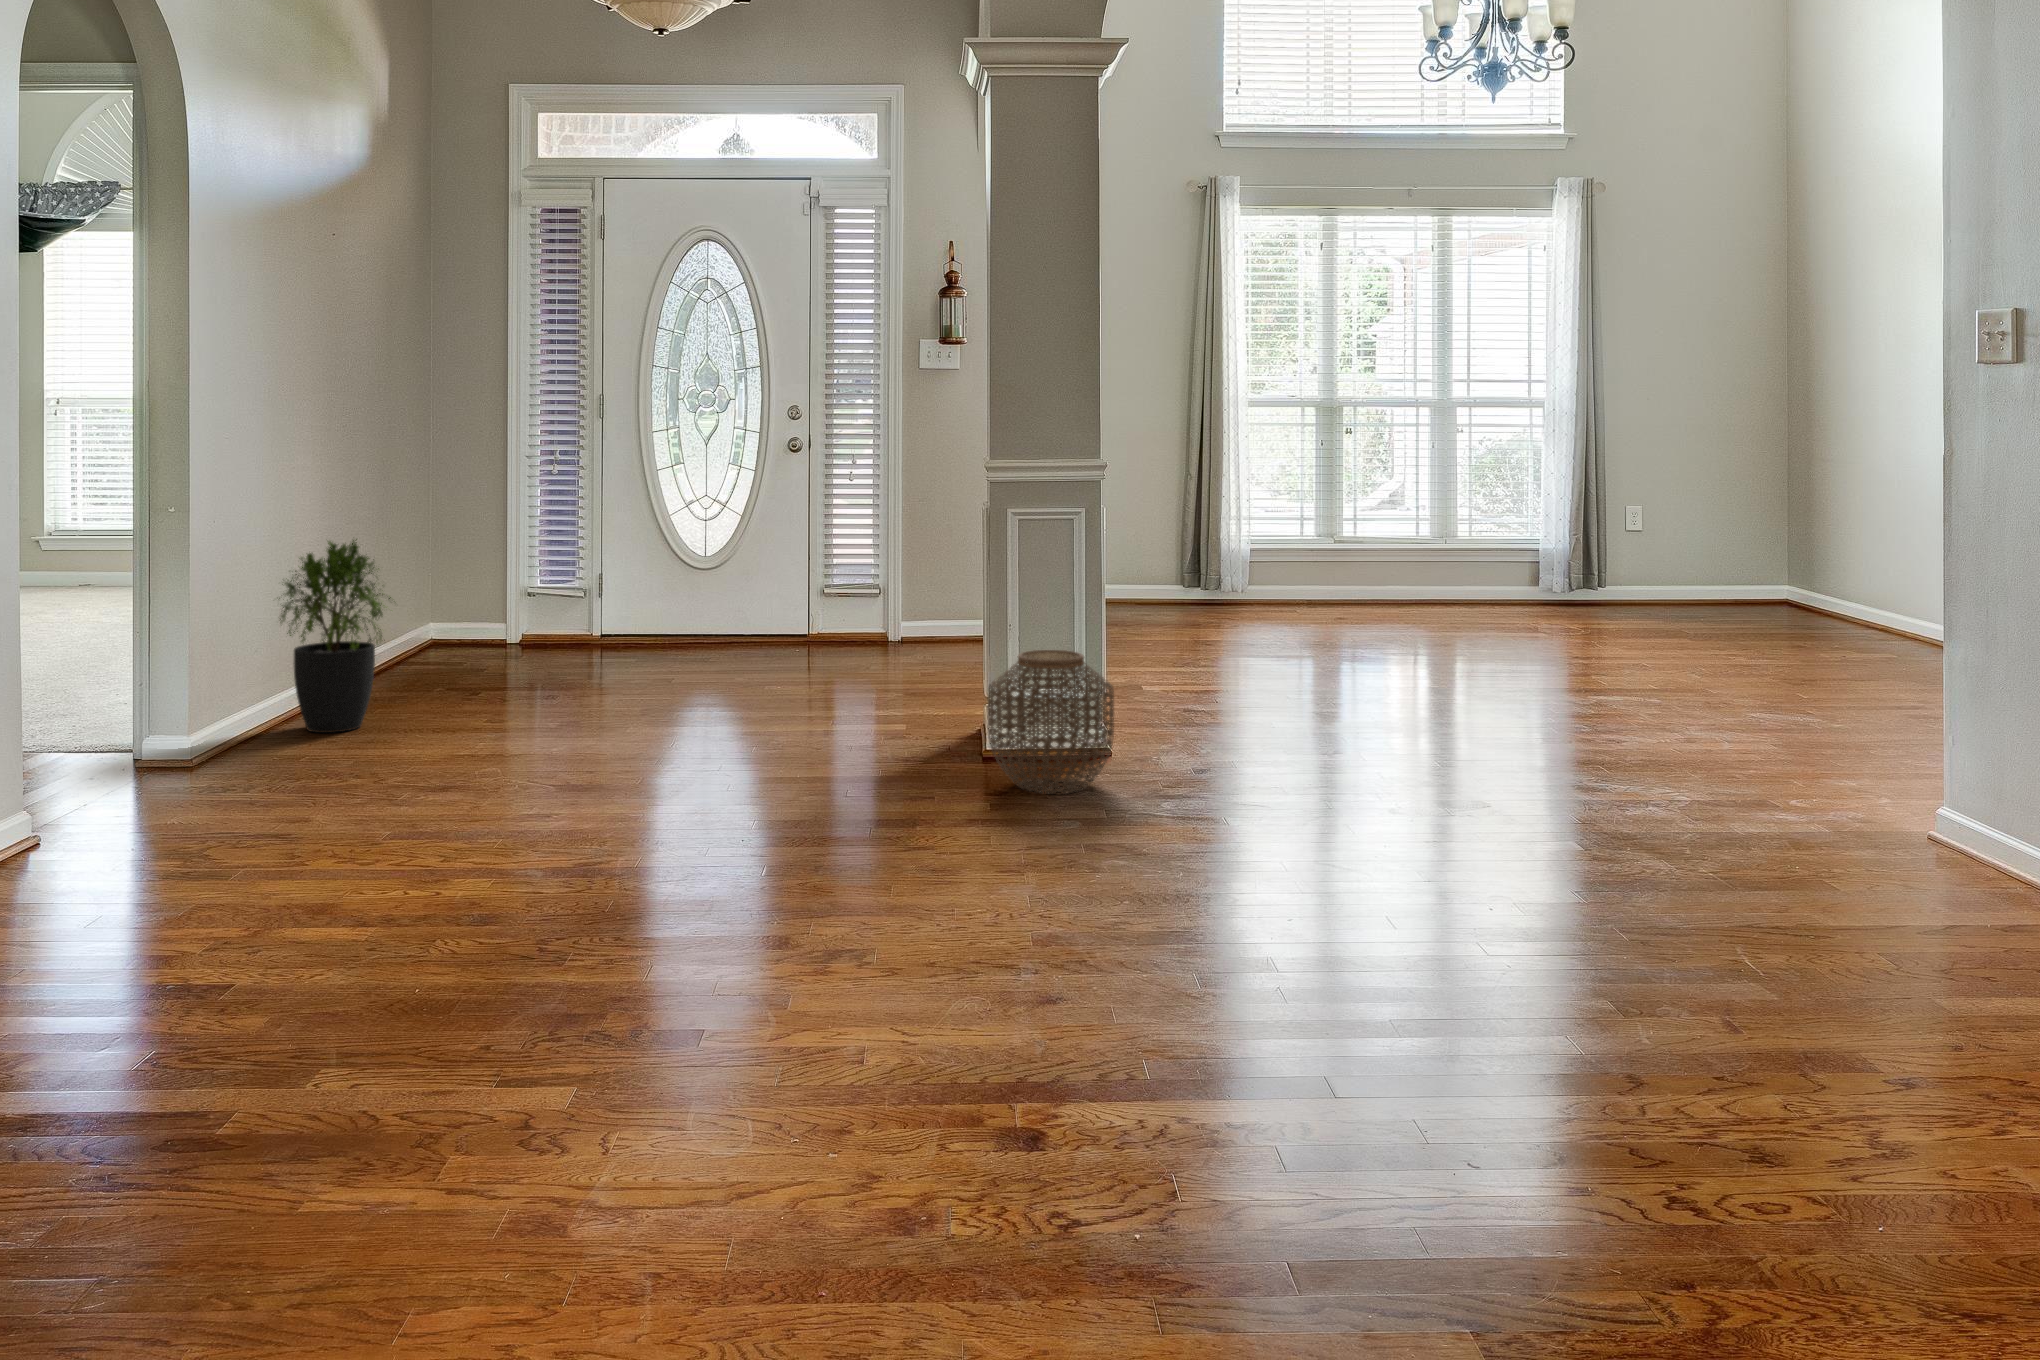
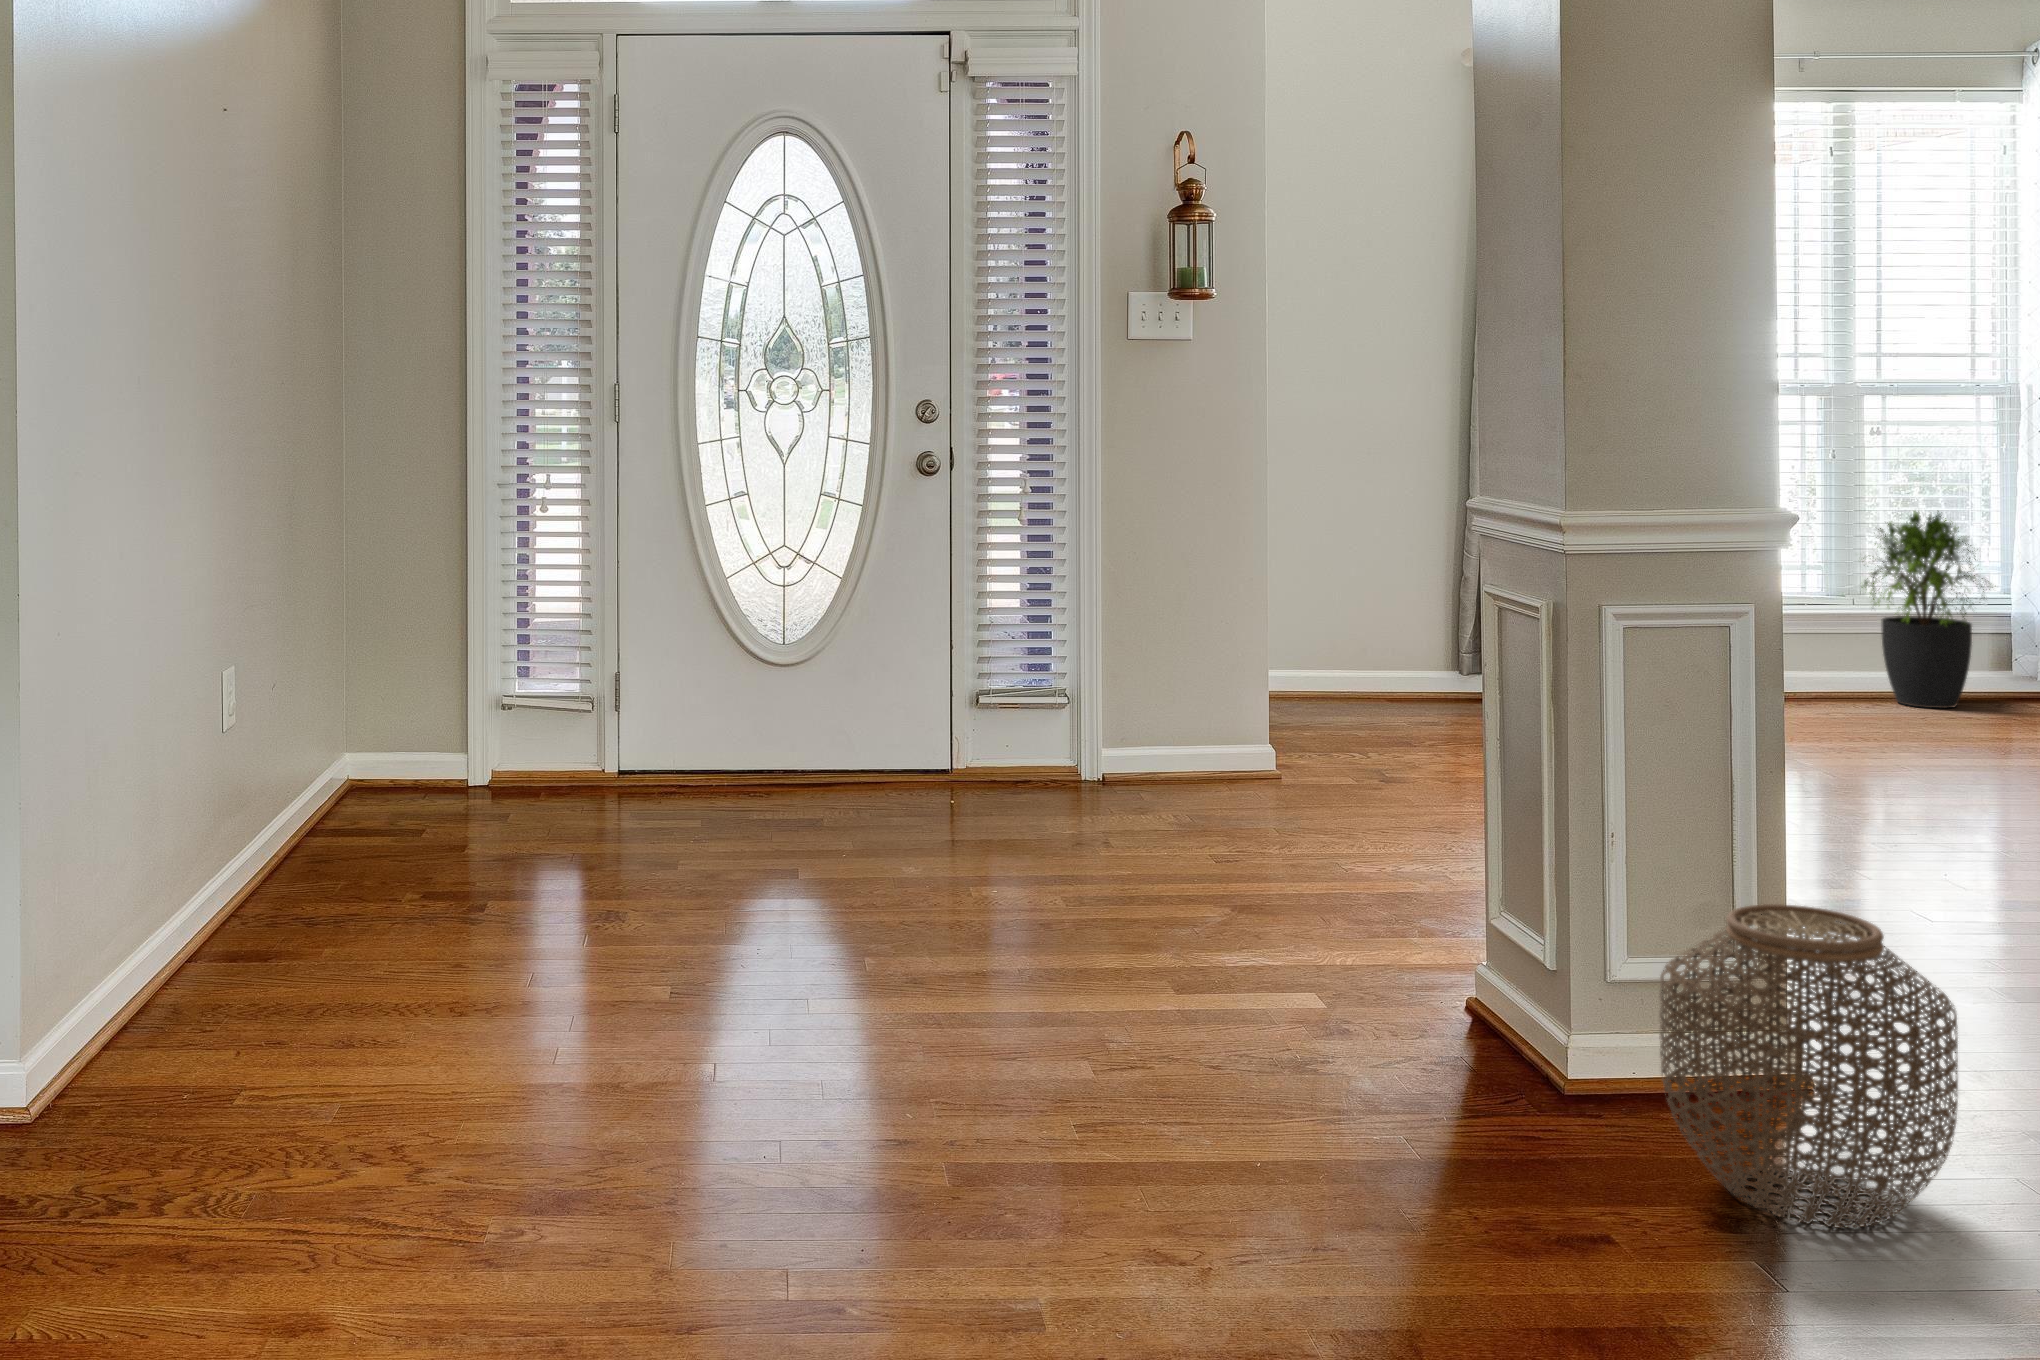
potted plant: present [279,539,391,733] -> present [1862,511,1993,708]

